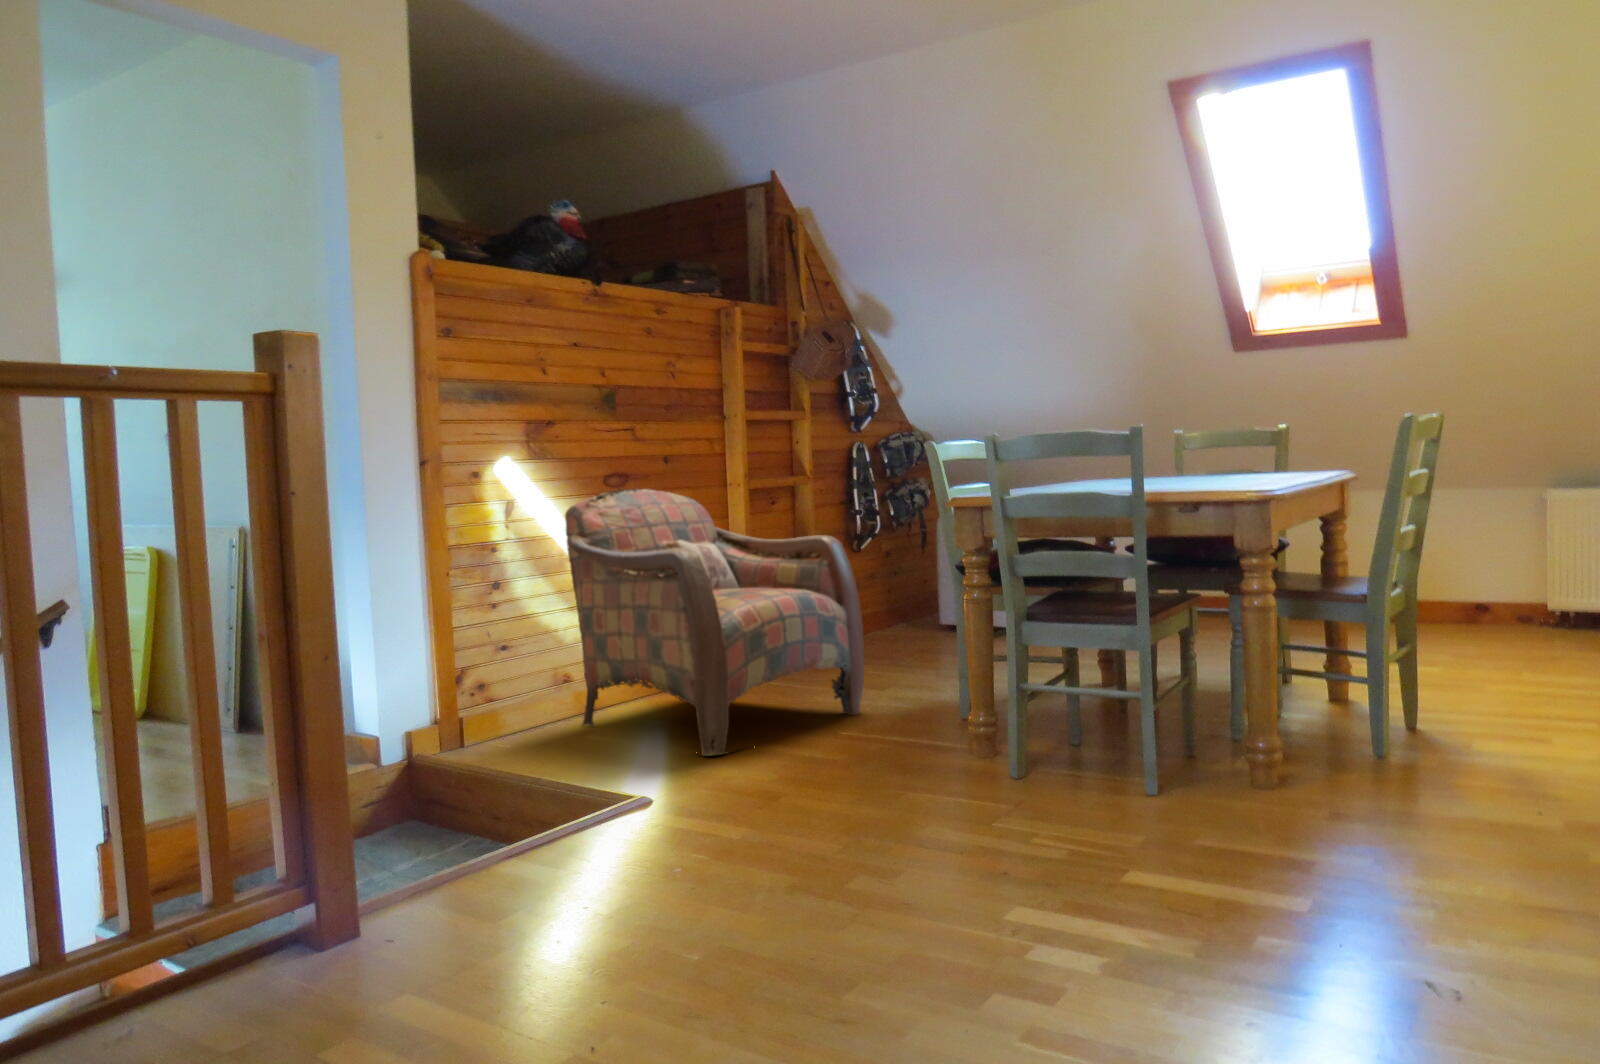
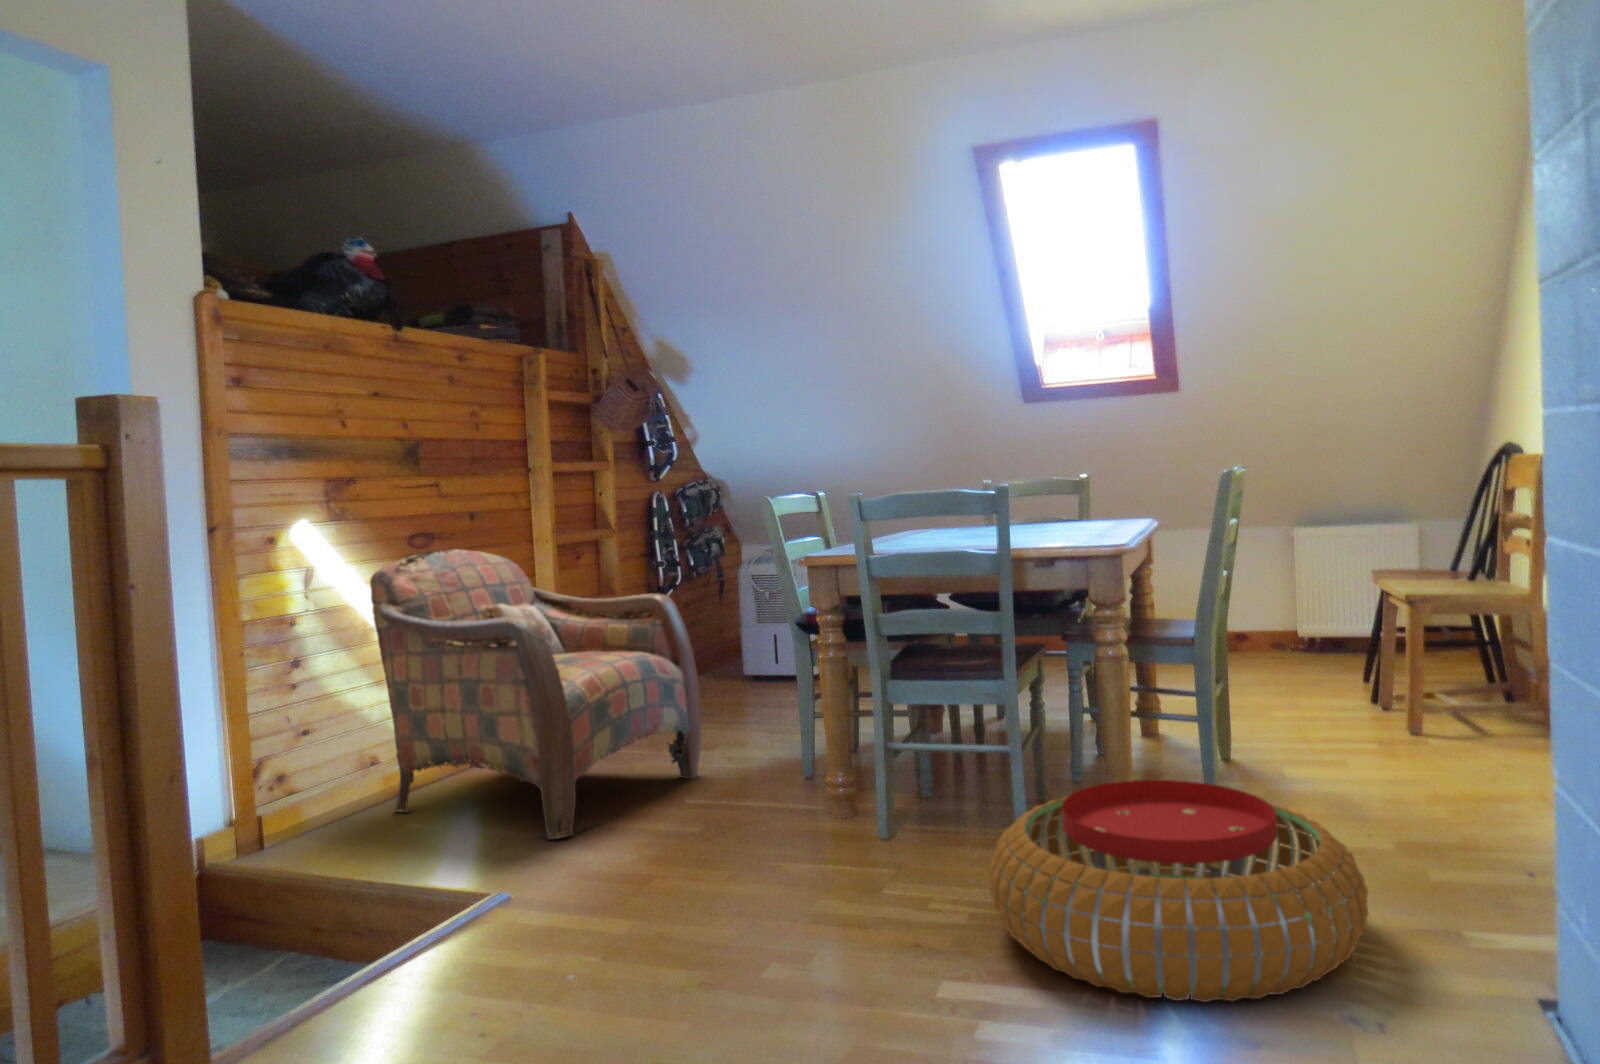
pouf: none [1074,728,1474,945] -> present [989,780,1368,1002]

